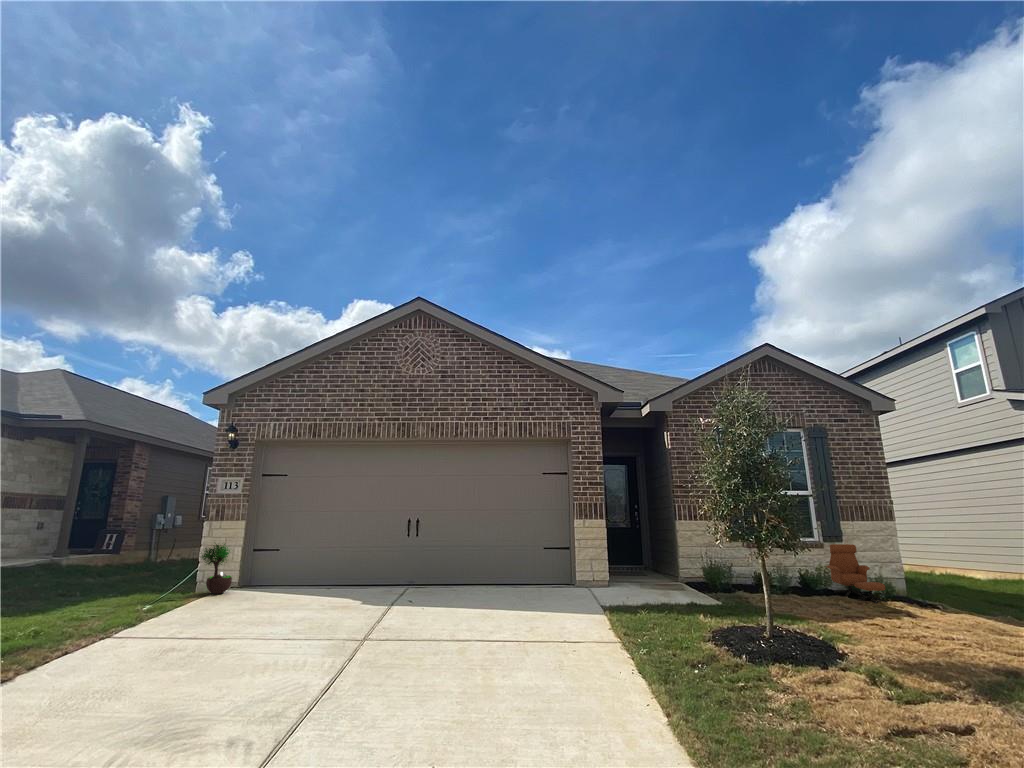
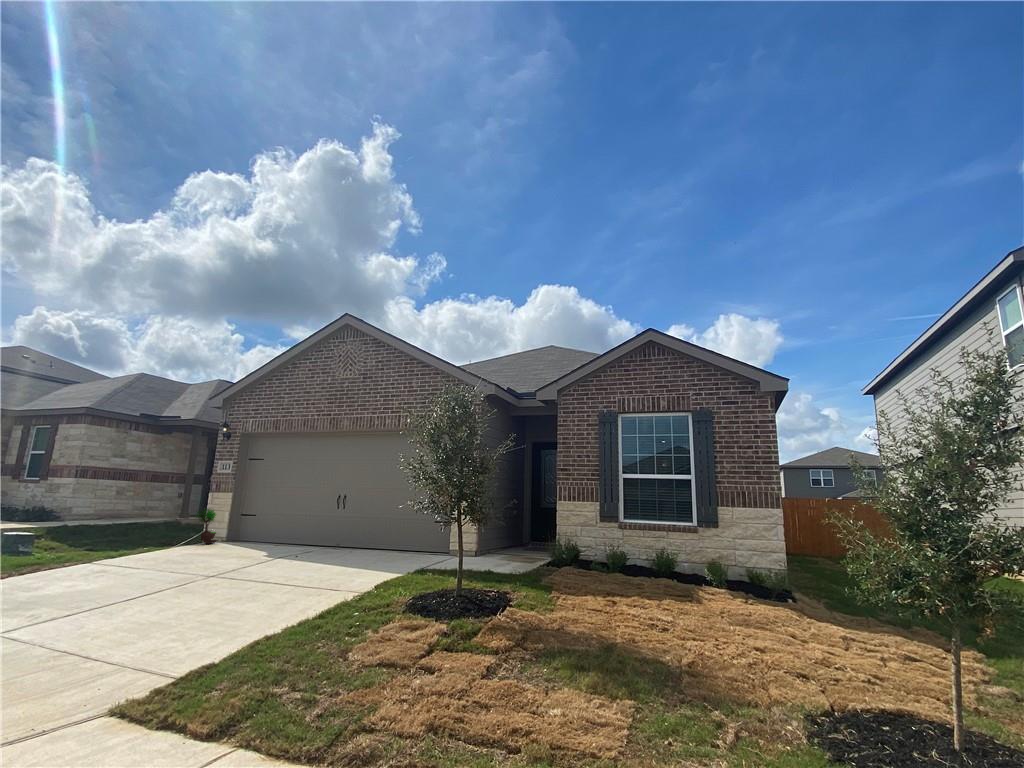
lounge chair: present [827,544,888,603] -> none [693,529,736,588]

